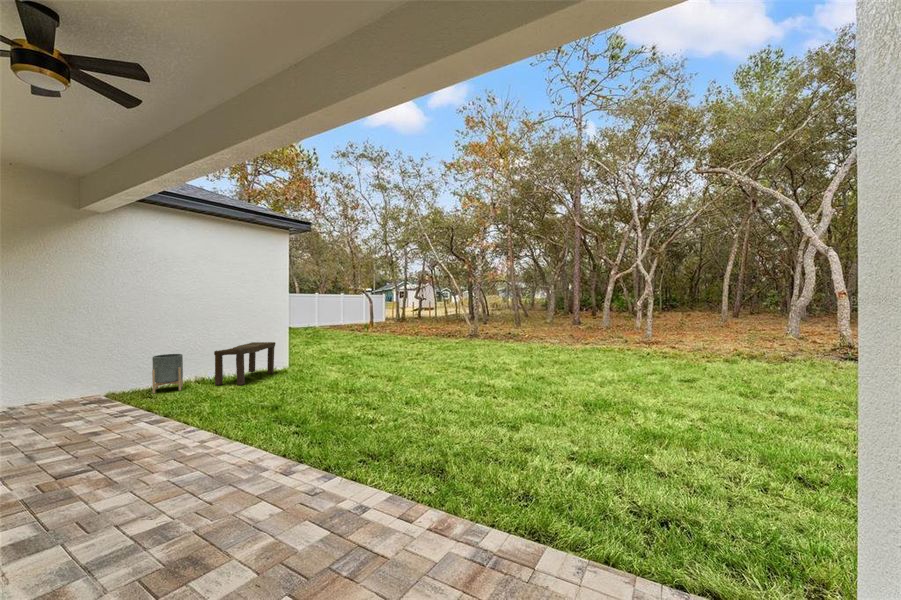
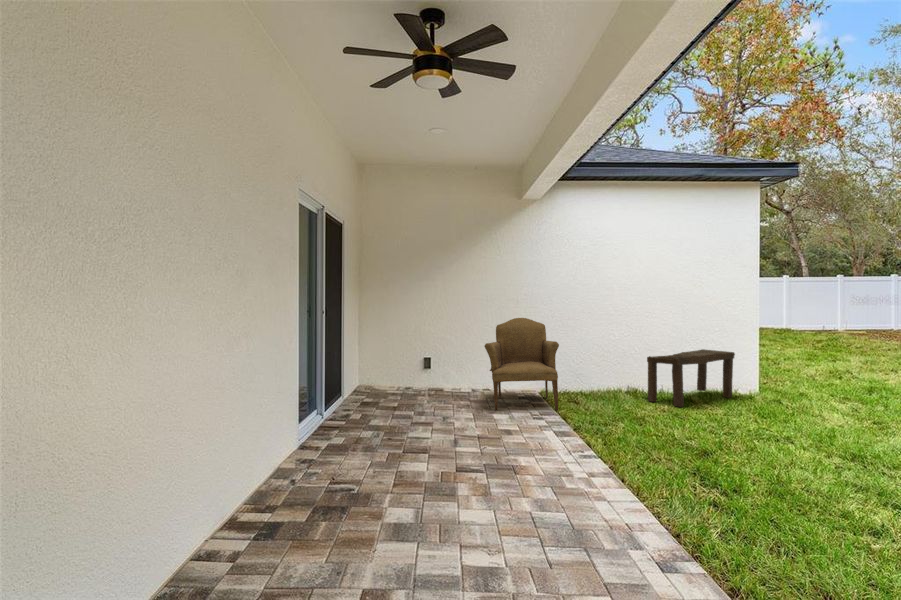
armchair: none [38,326,136,421] -> present [484,318,559,410]
planter: present [152,354,183,393] -> none [581,355,614,400]

